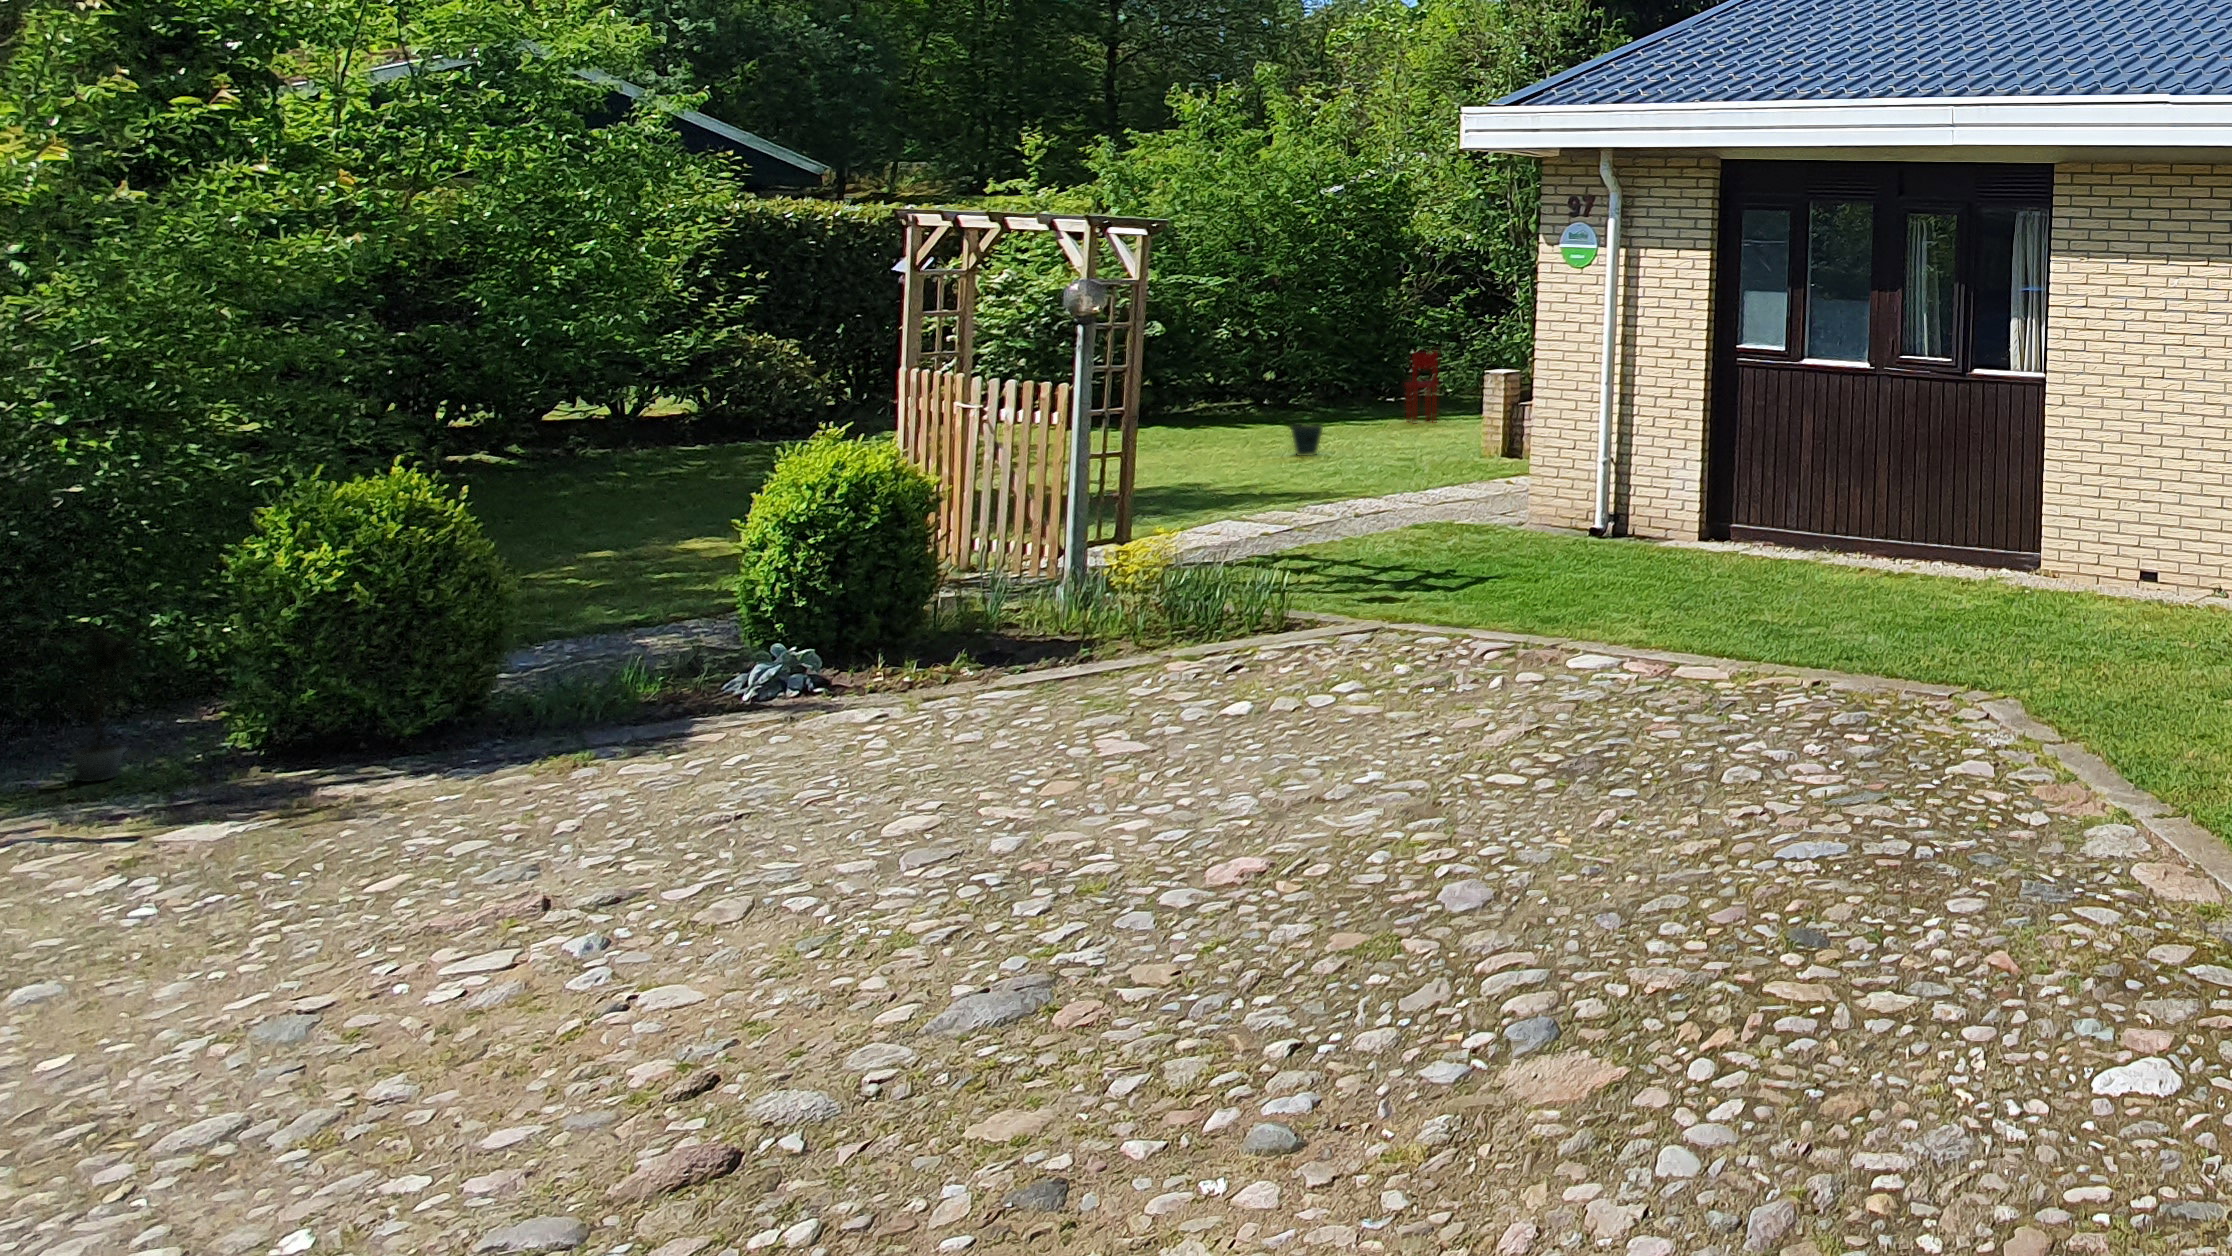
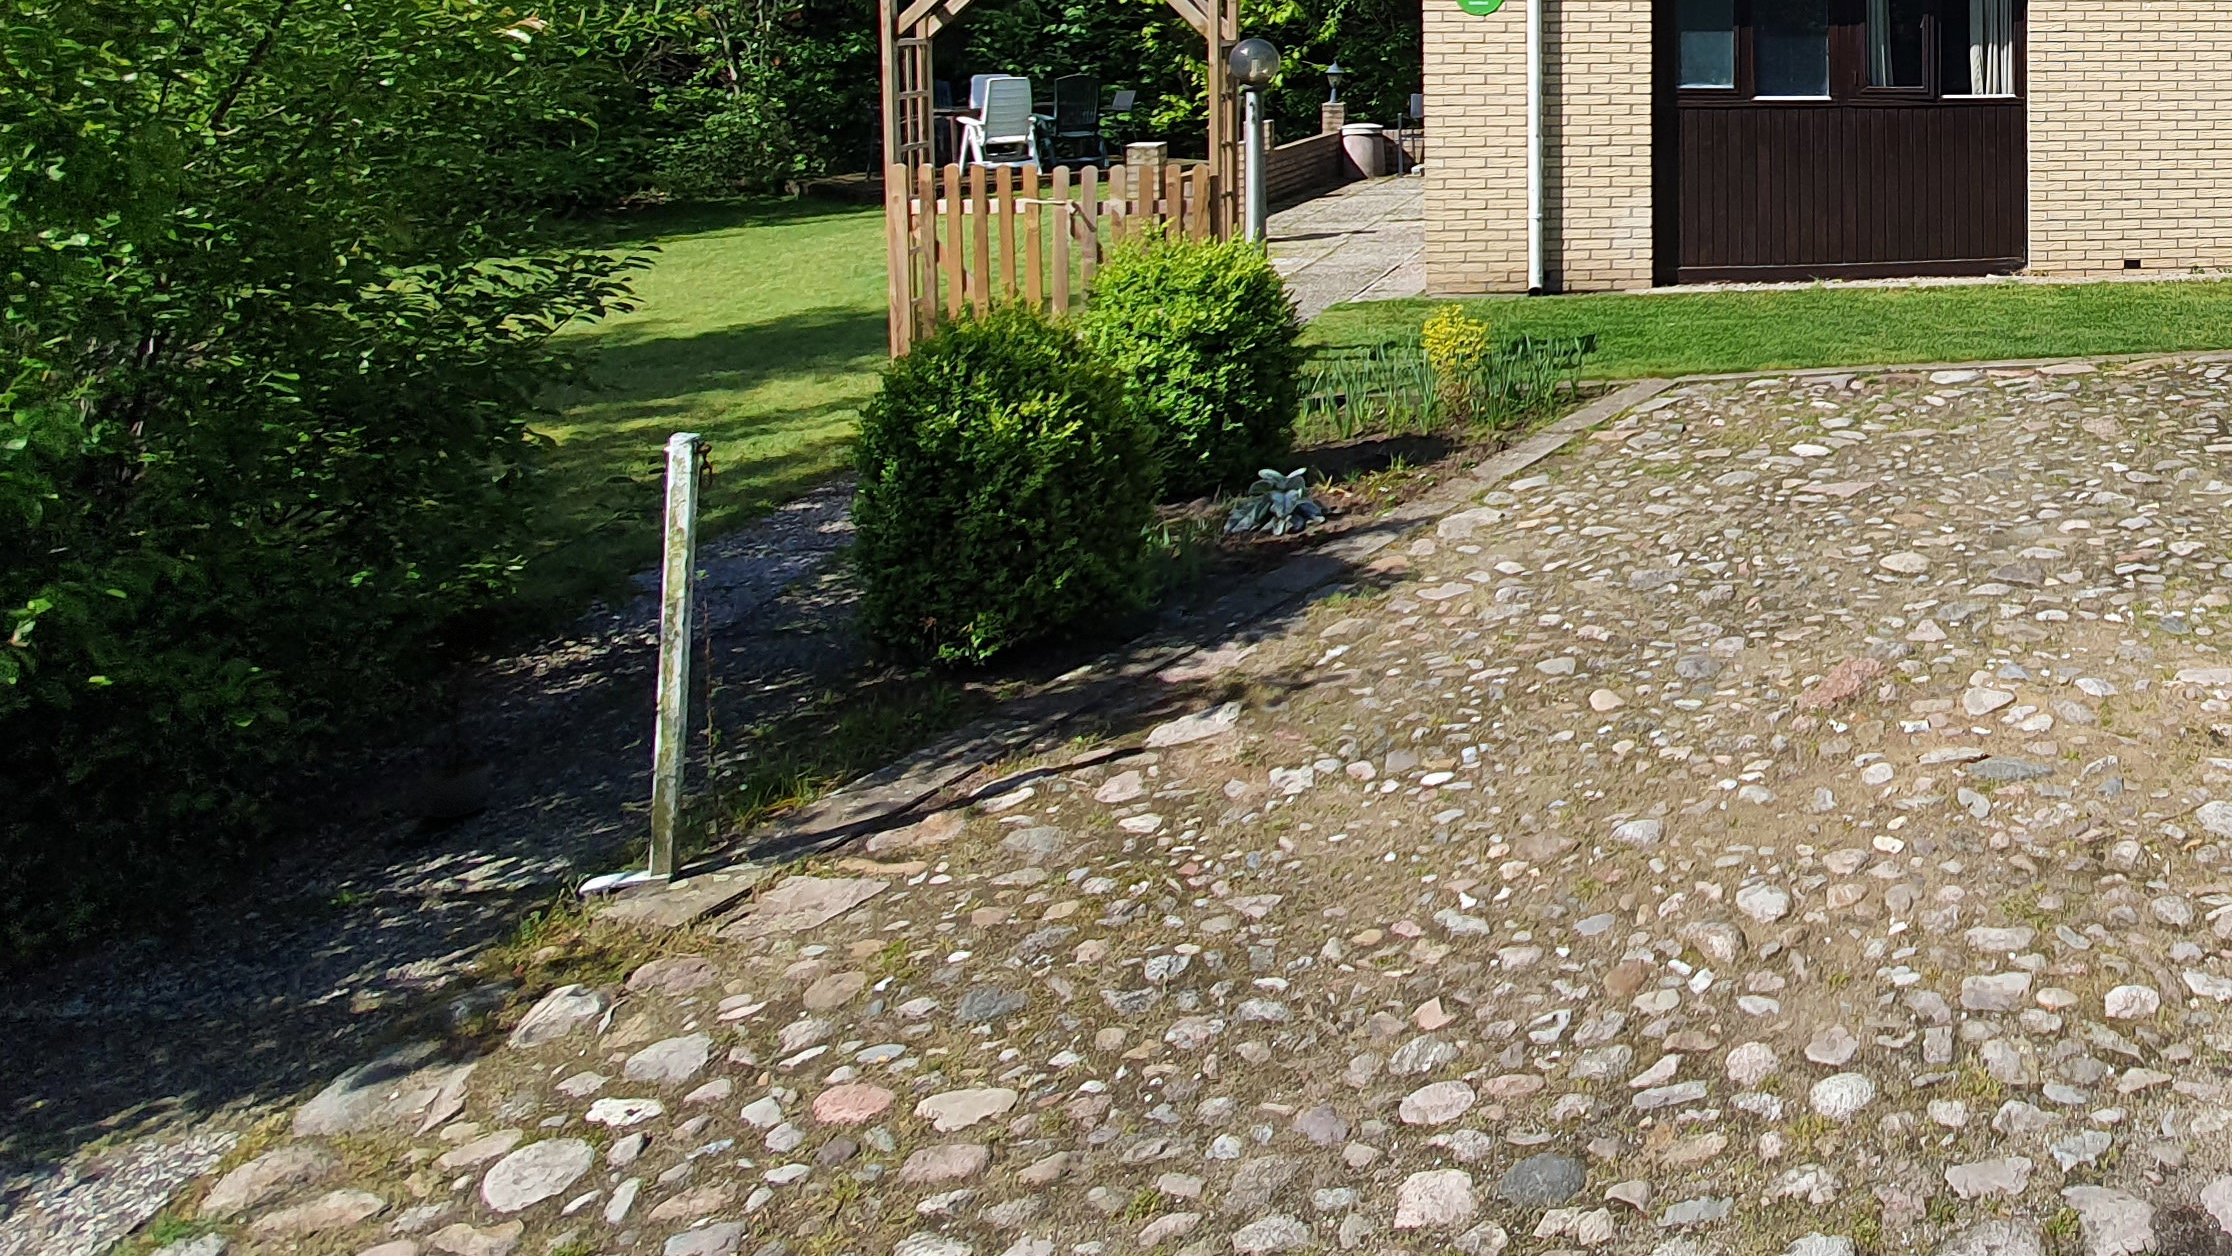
chair: present [1405,351,1438,423] -> none [787,144,843,238]
bucket: present [1290,424,1324,456] -> none [769,239,819,283]

